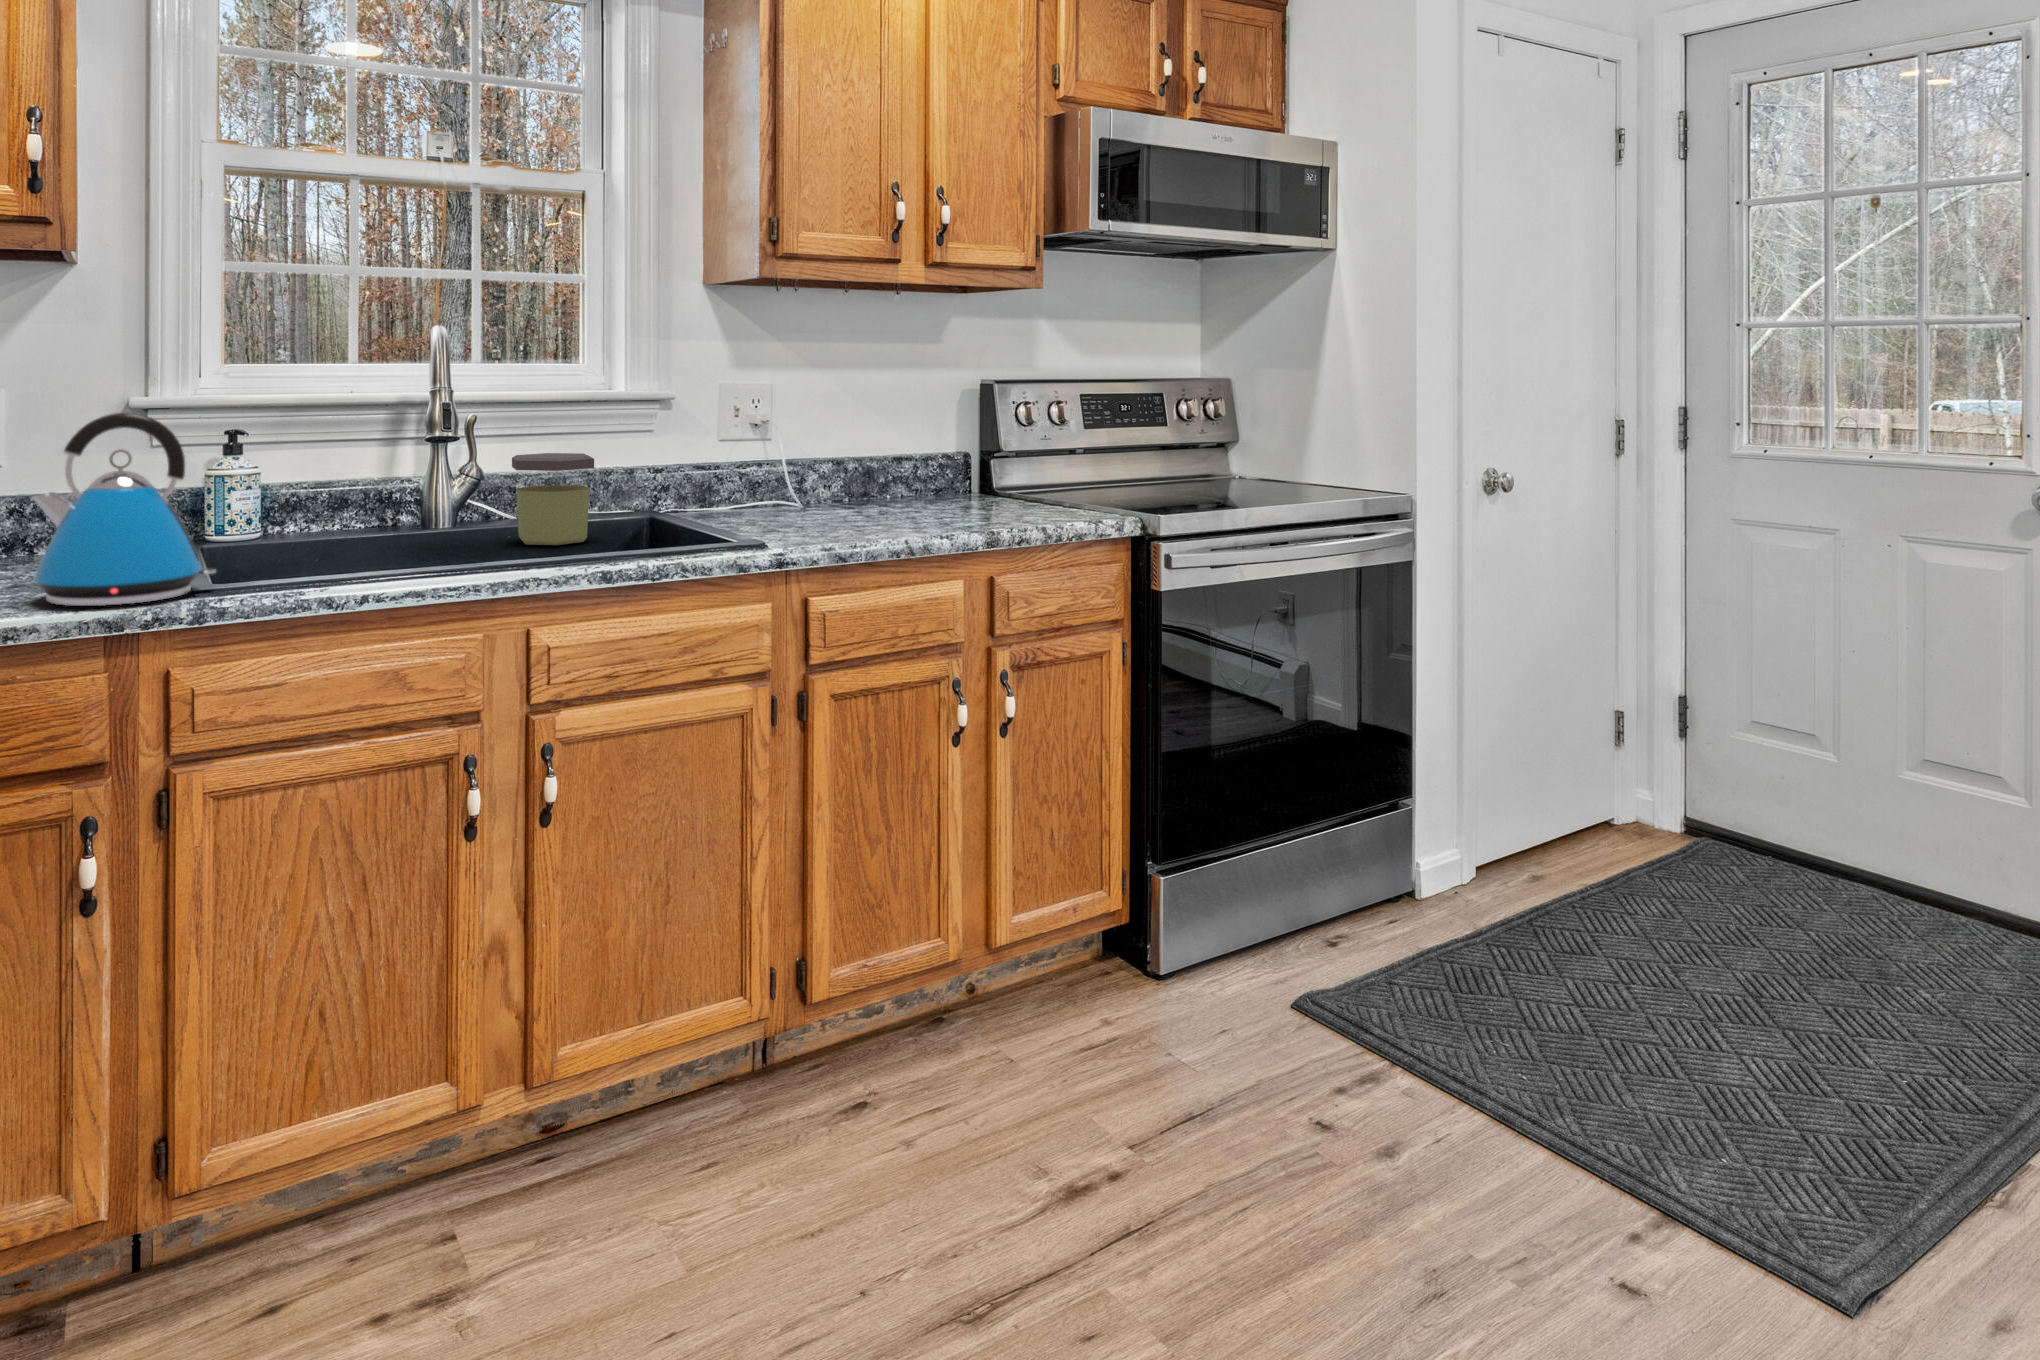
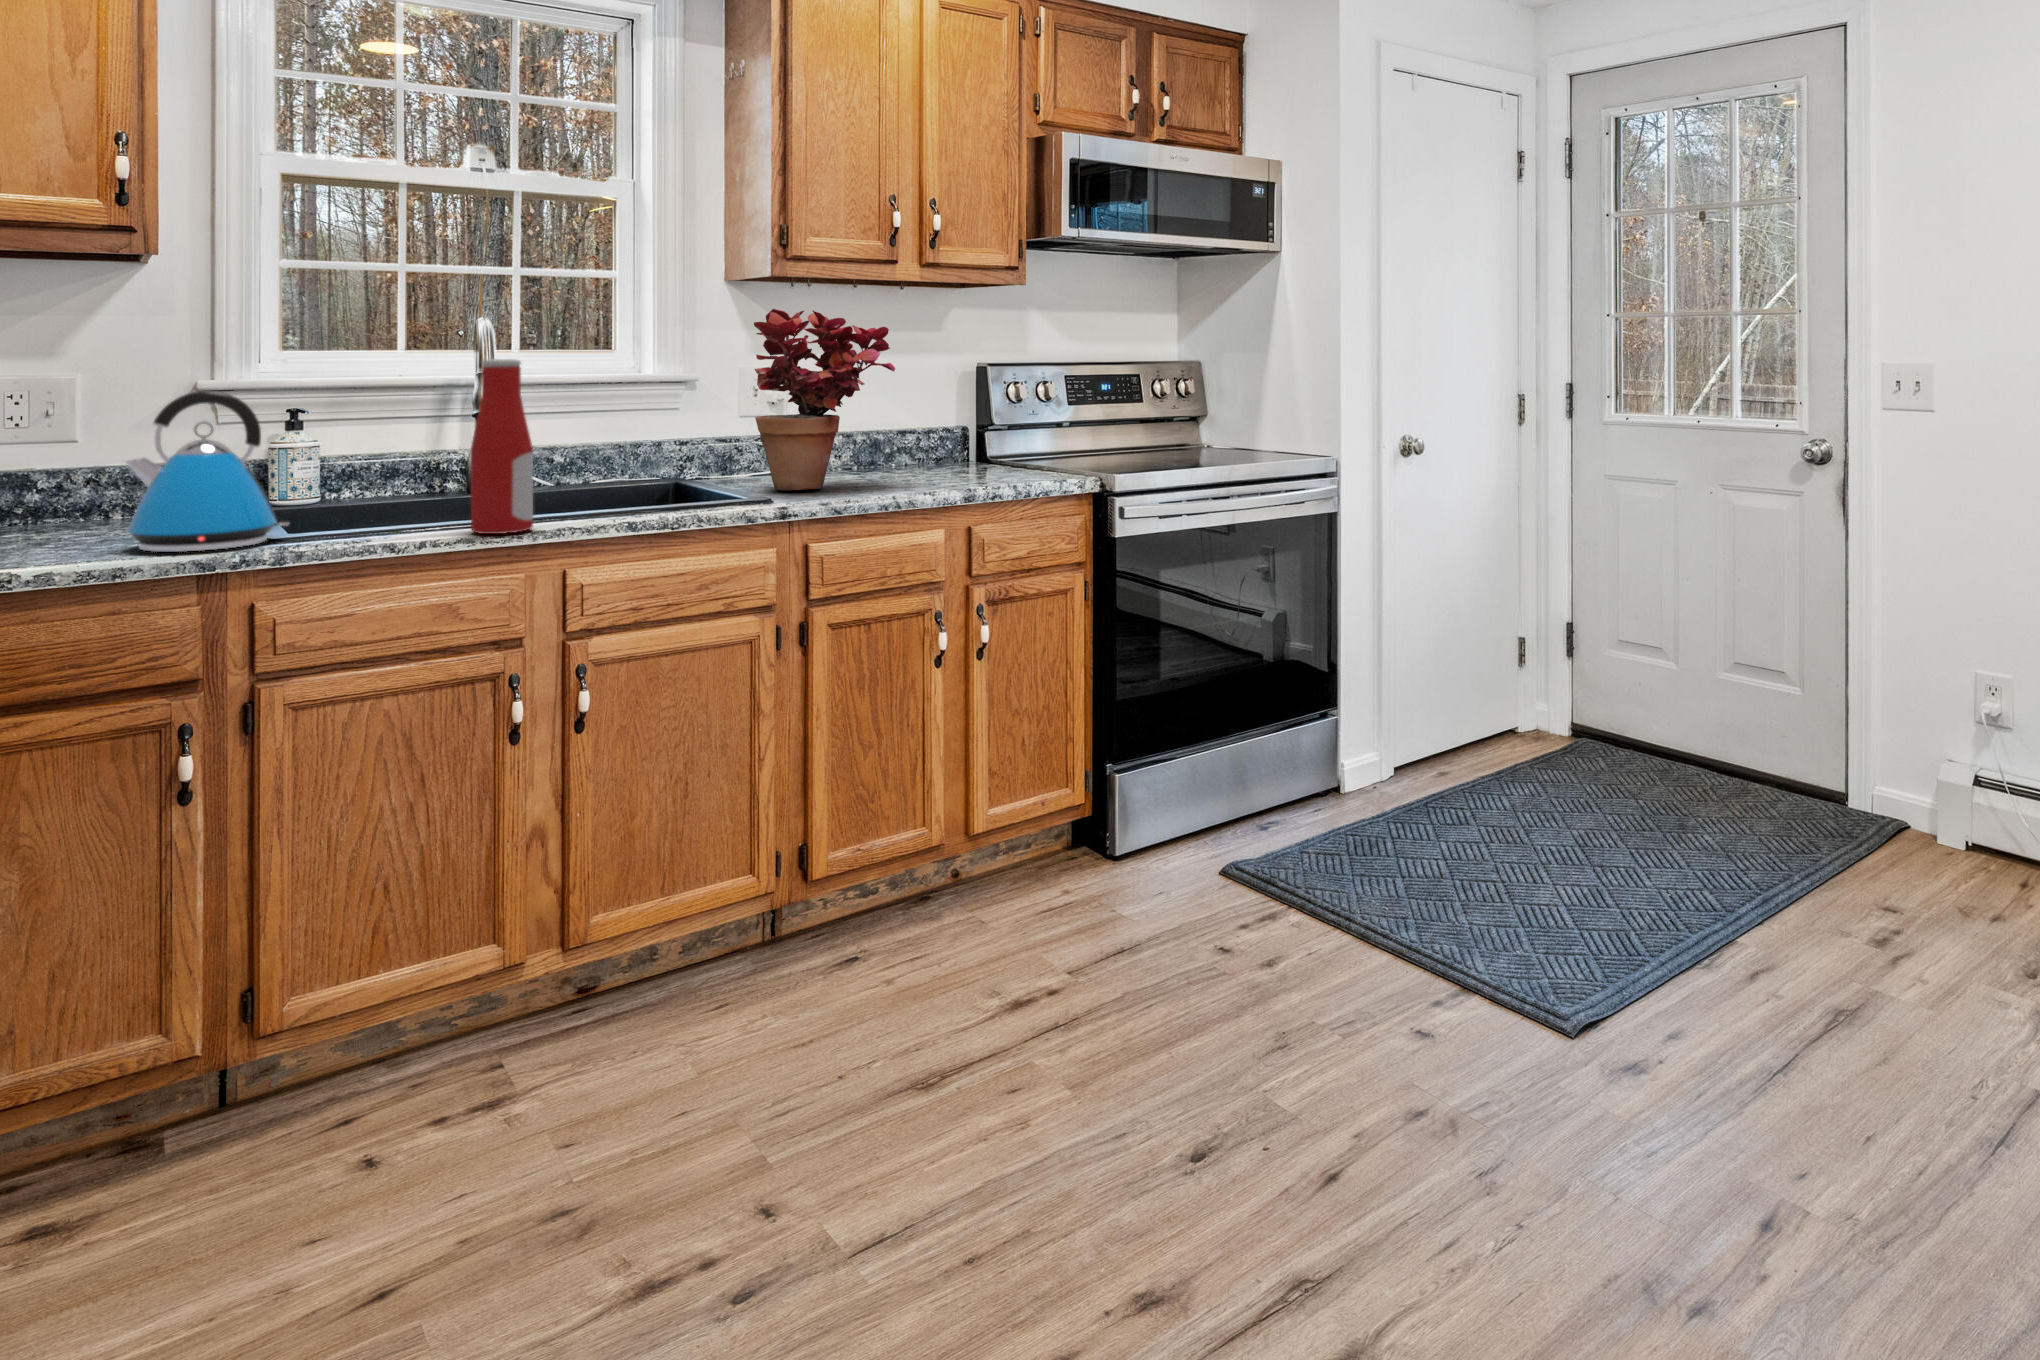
potted plant: none [742,316,903,531] -> present [754,309,895,490]
bottle: none [422,376,494,587] -> present [471,359,533,534]
jar: present [512,453,594,545] -> none [551,426,624,504]

